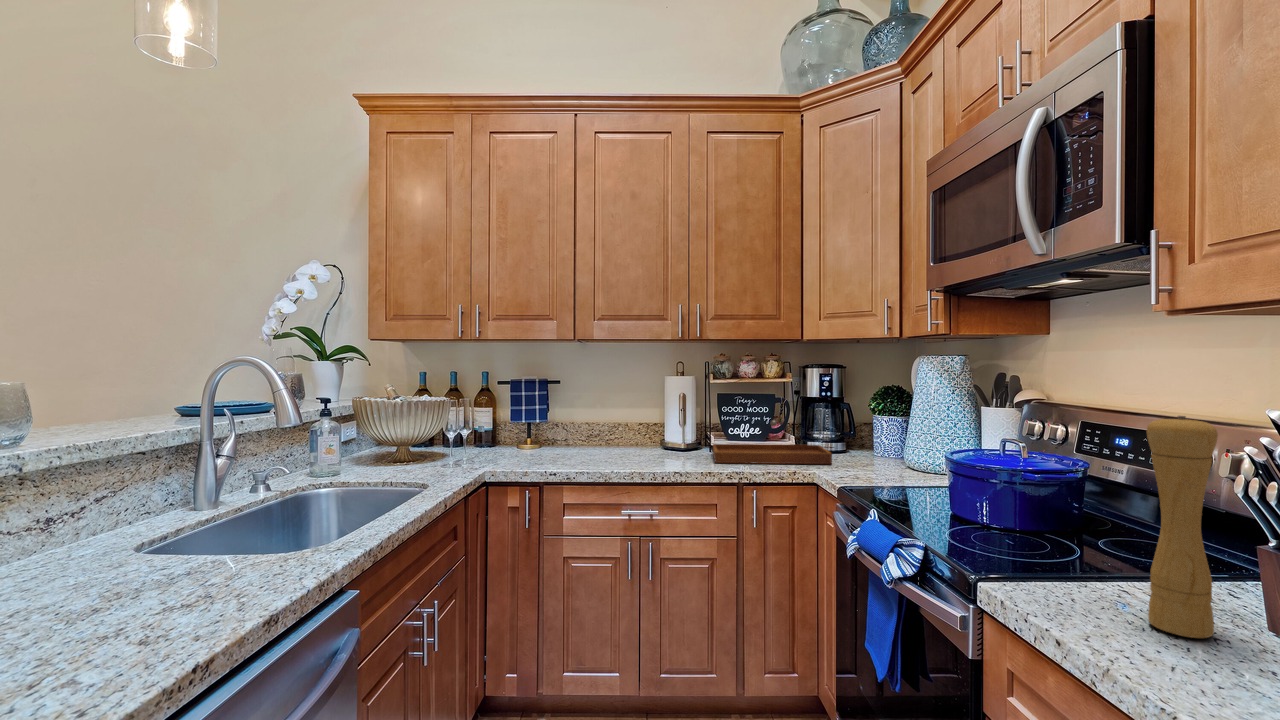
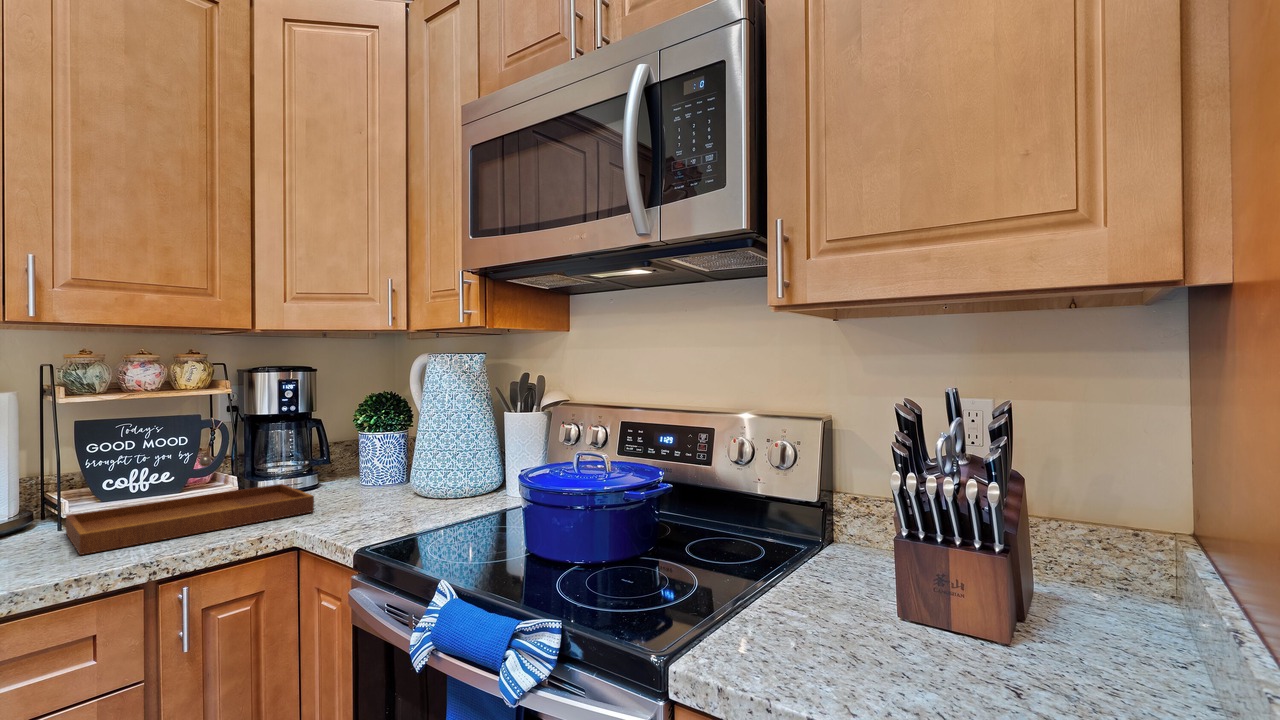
pepper mill: present [1147,416,1218,638] -> none [877,414,946,678]

